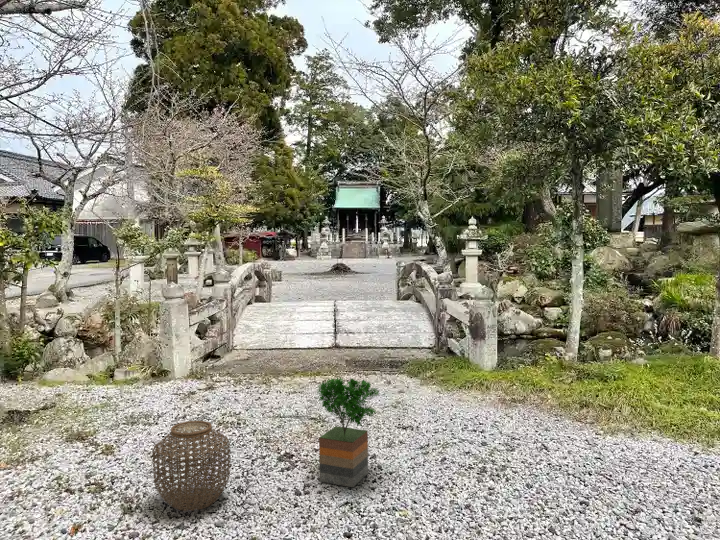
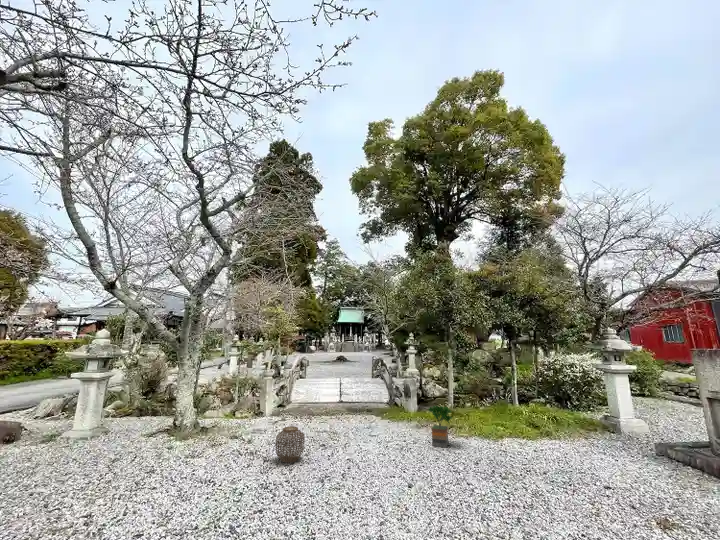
potted tree: present [318,377,379,487] -> present [429,406,452,448]

